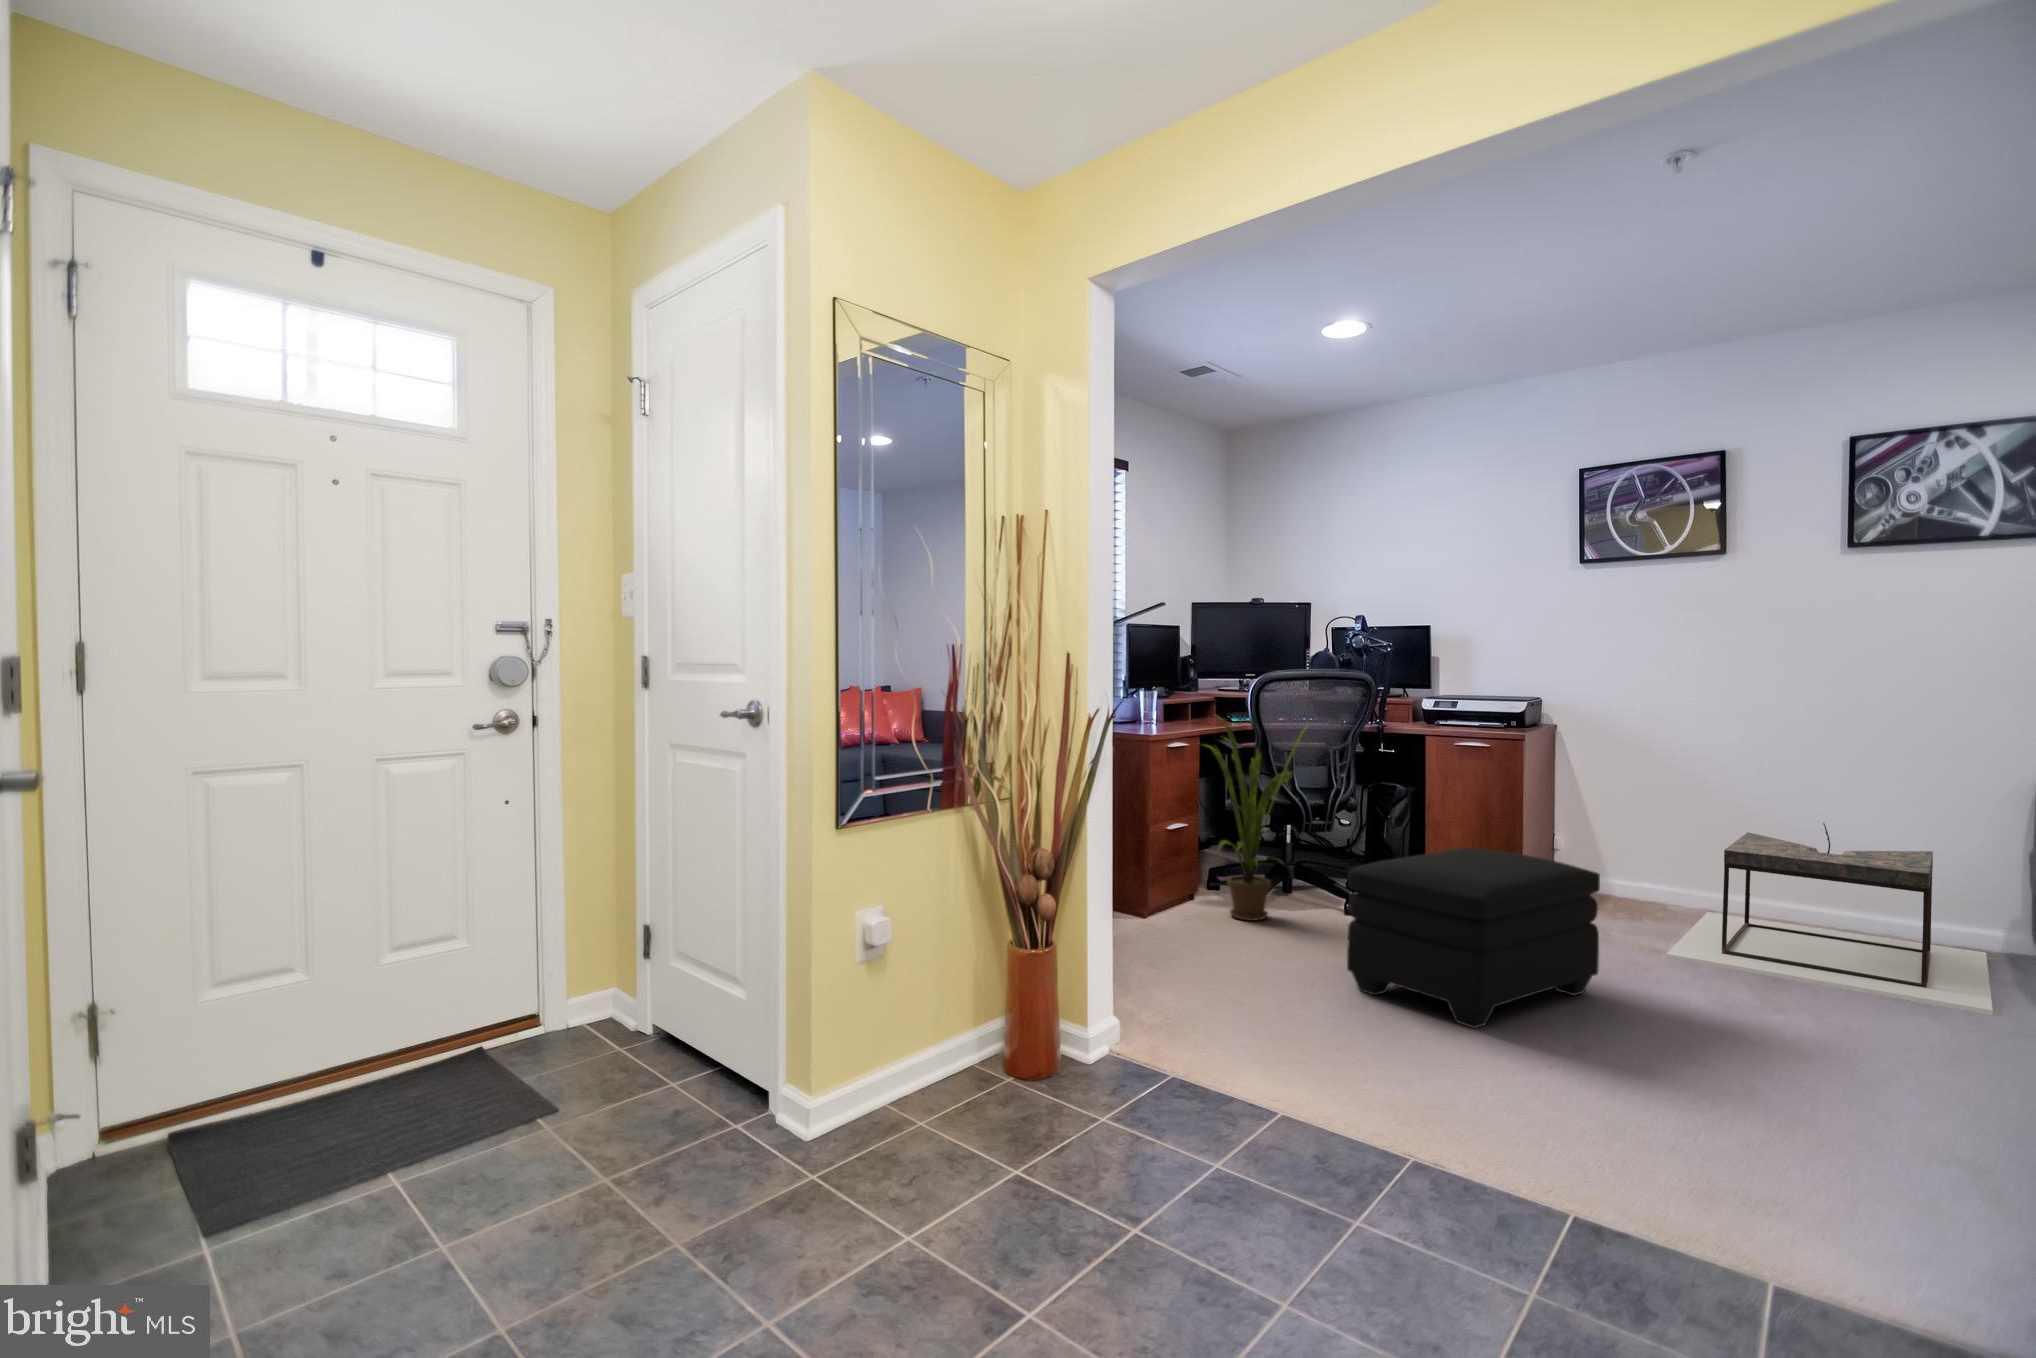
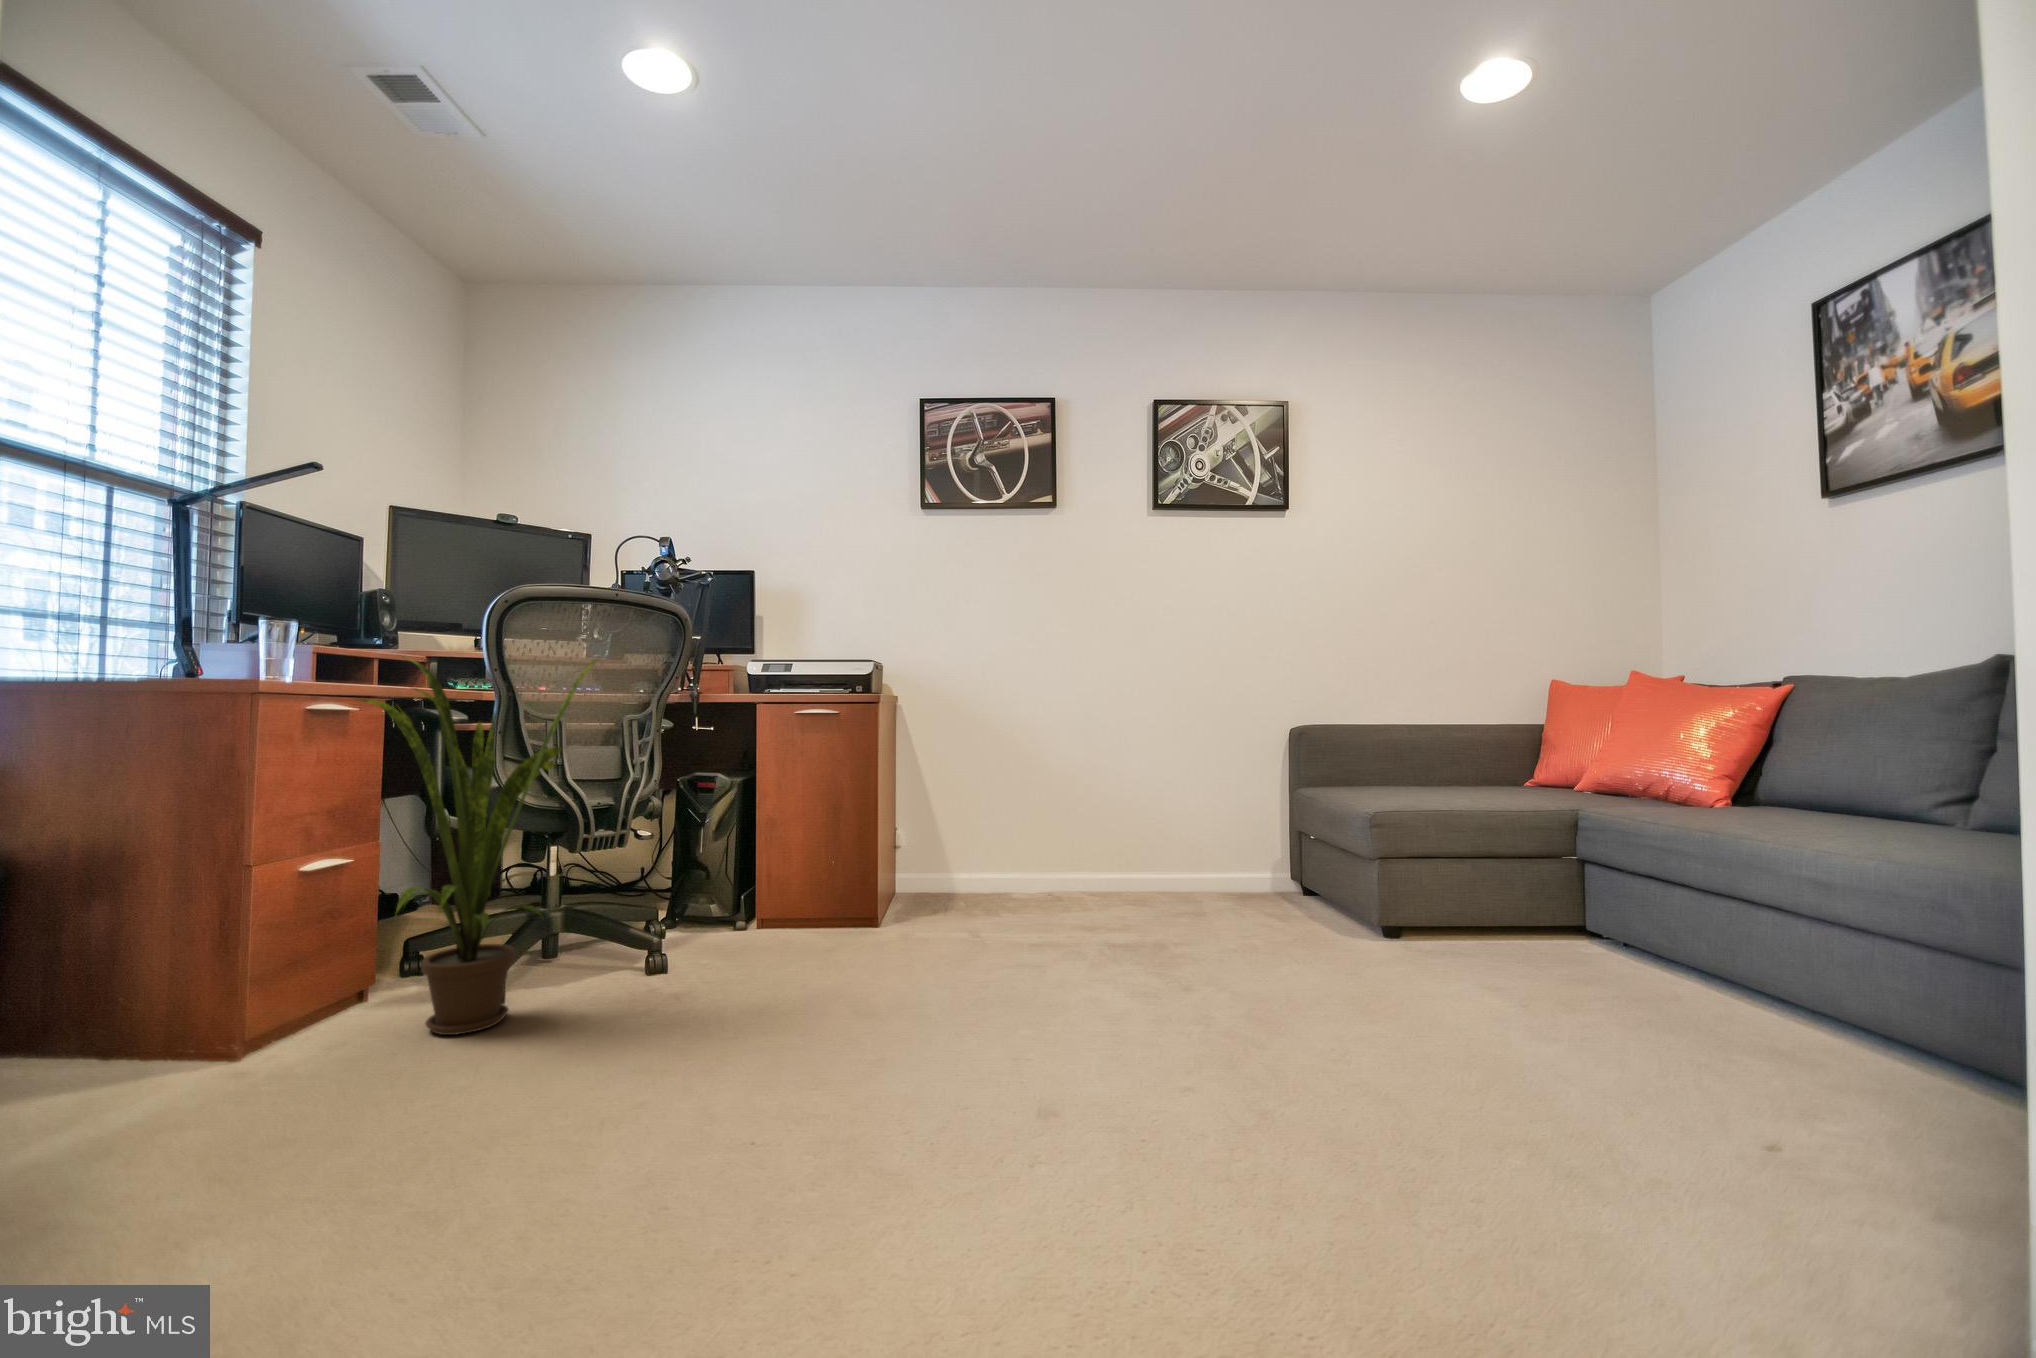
coffee table: present [1666,823,1993,1015] -> none [1048,773,1354,953]
ottoman: present [1347,848,1600,1028] -> none [684,840,1059,1201]

